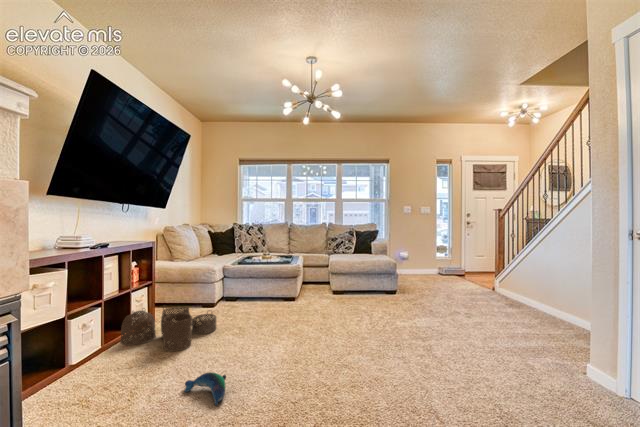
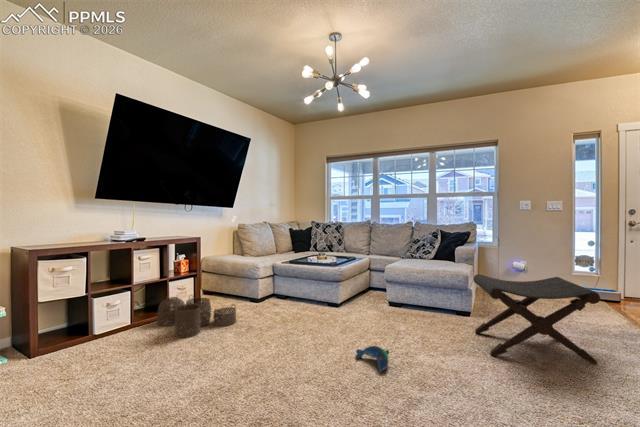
footstool: none [412,259,495,317] -> present [473,274,600,365]
plush toy: present [184,372,226,405] -> present [356,346,389,373]

